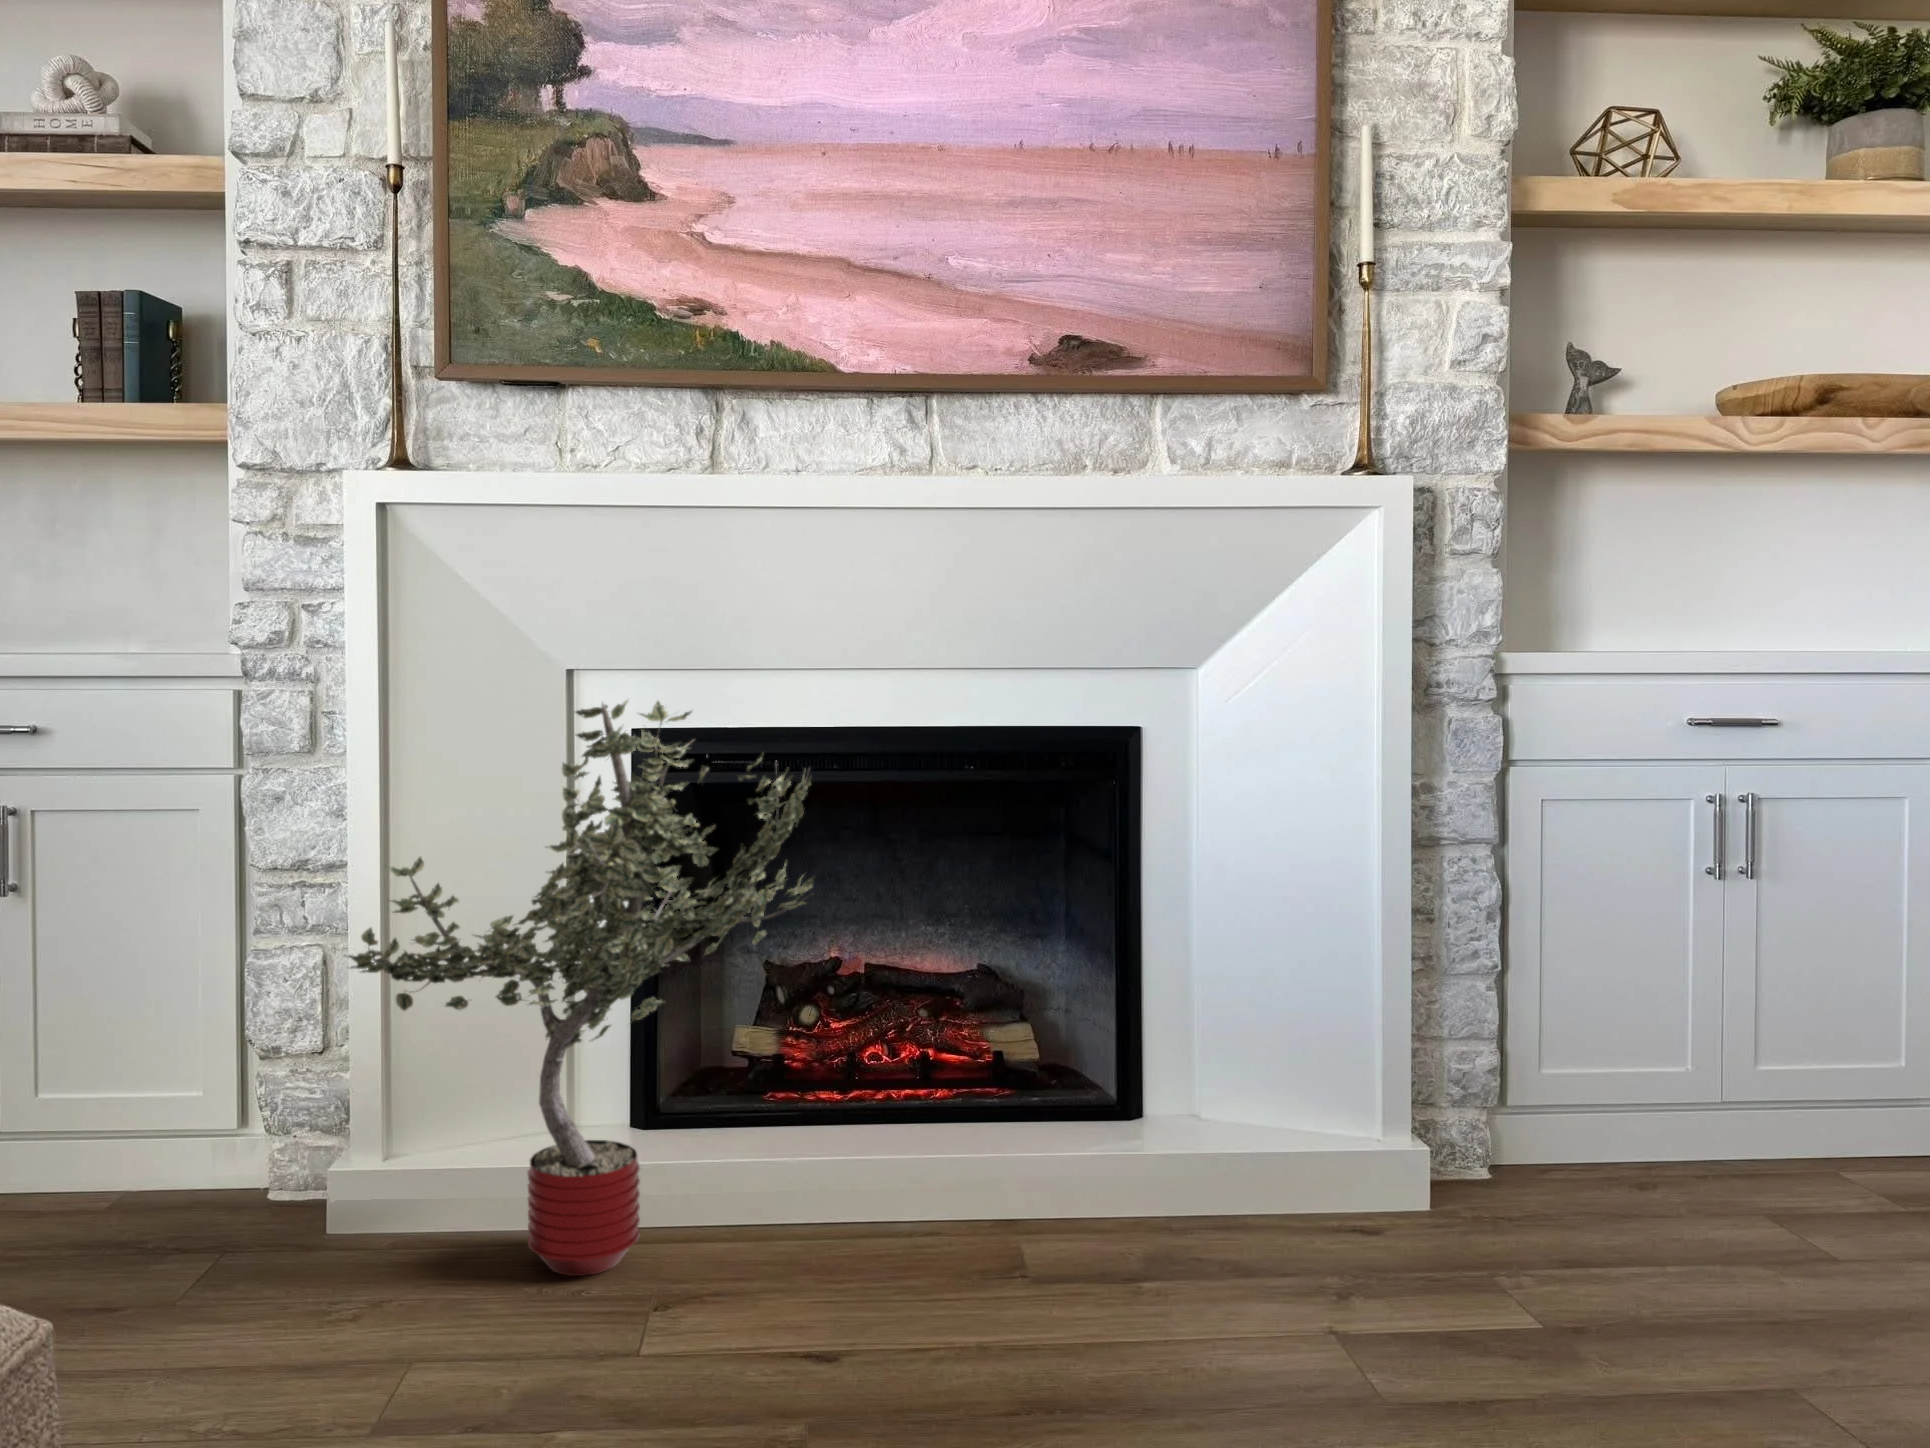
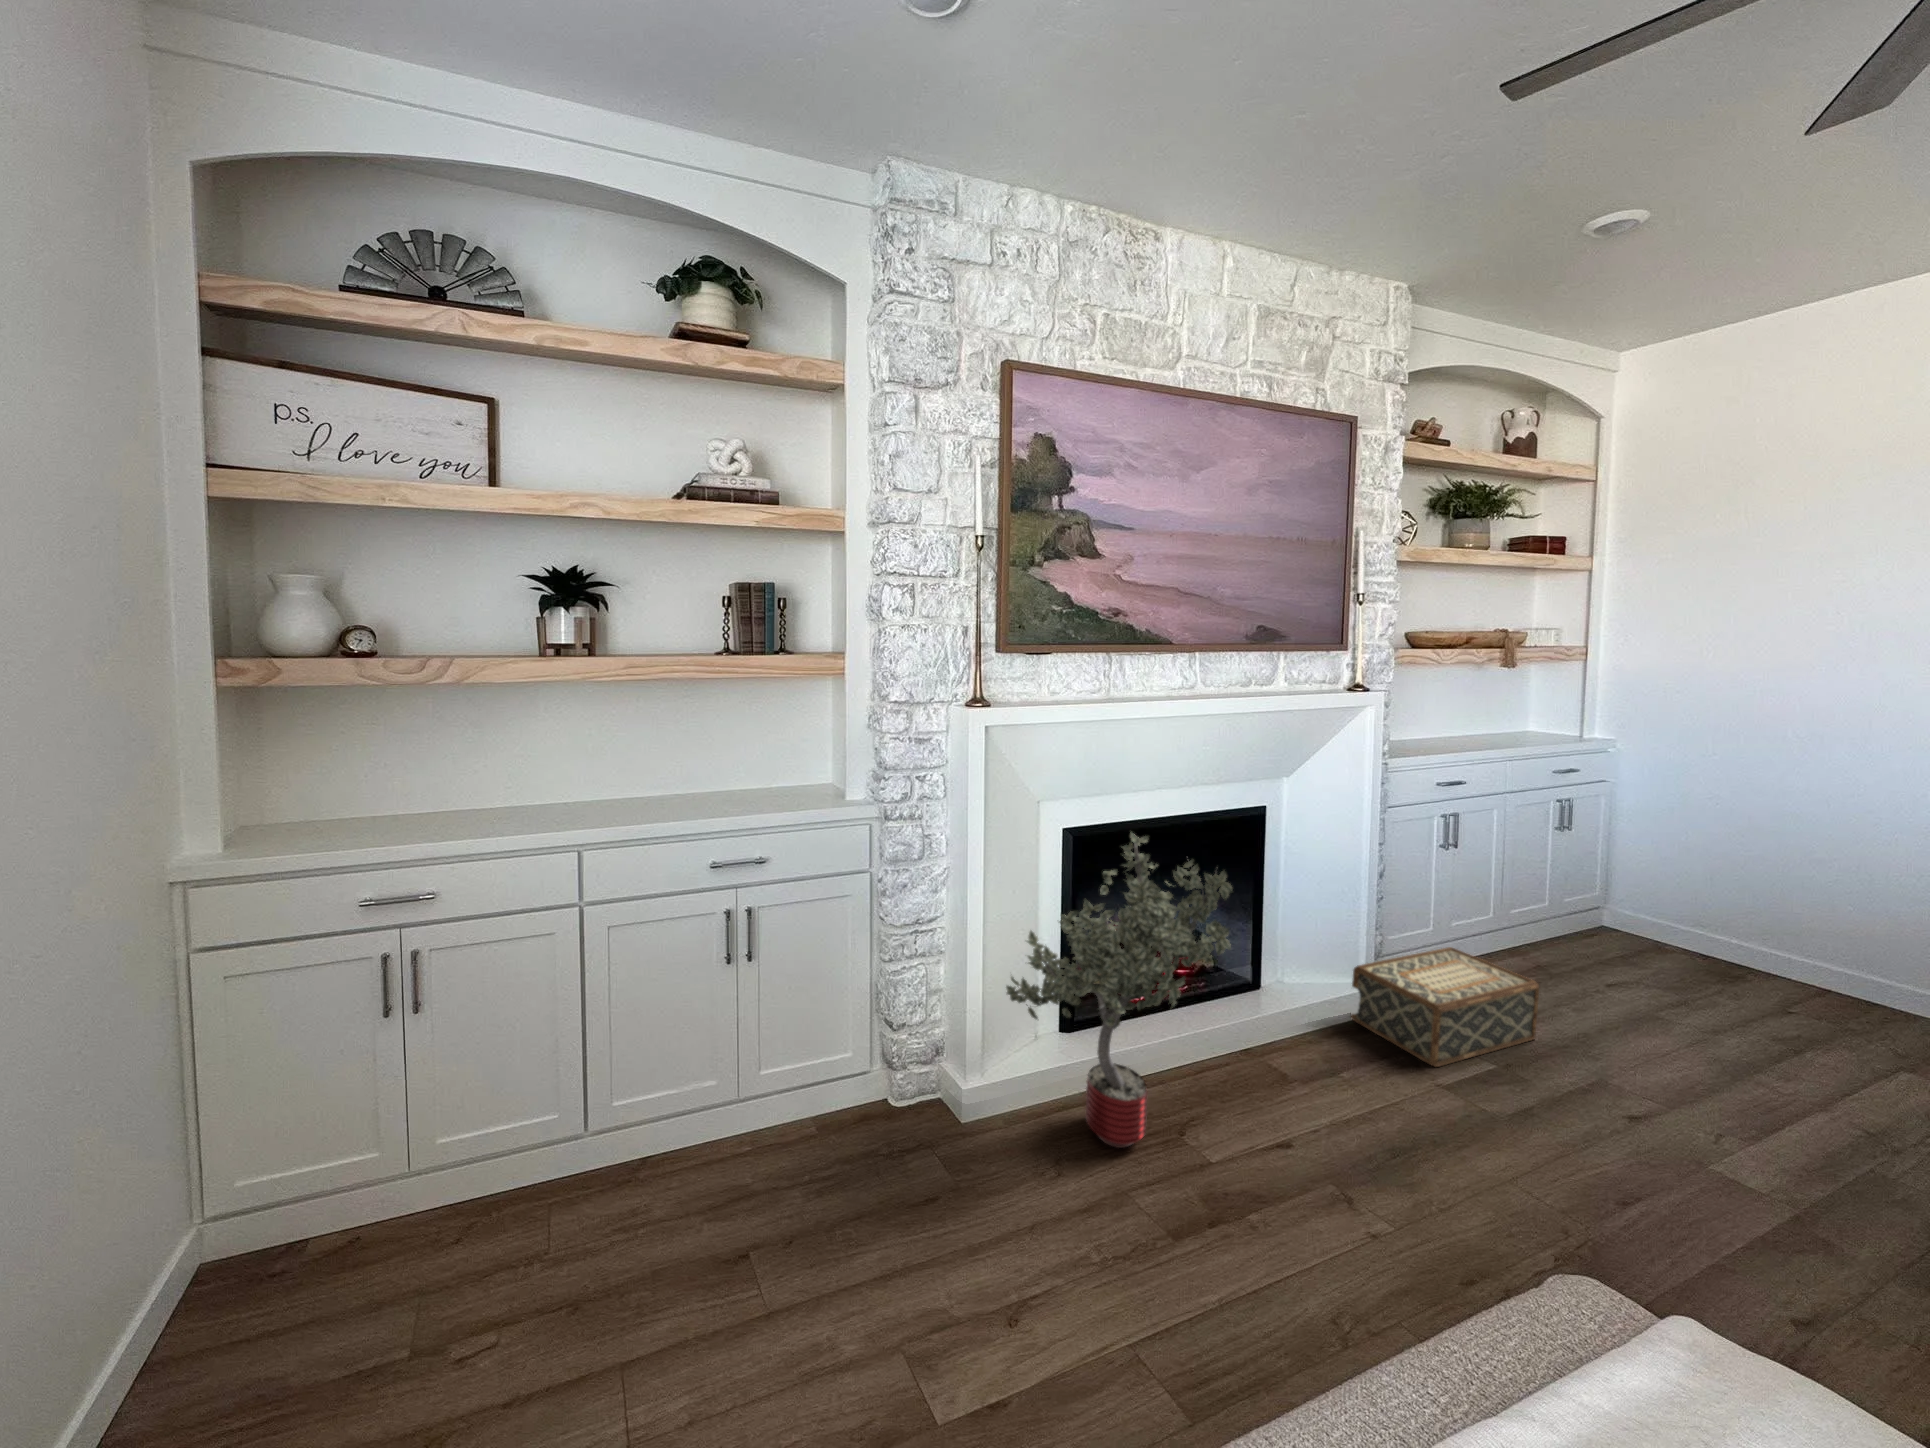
woven basket: none [1315,1062,1715,1260] -> present [1351,947,1539,1067]

